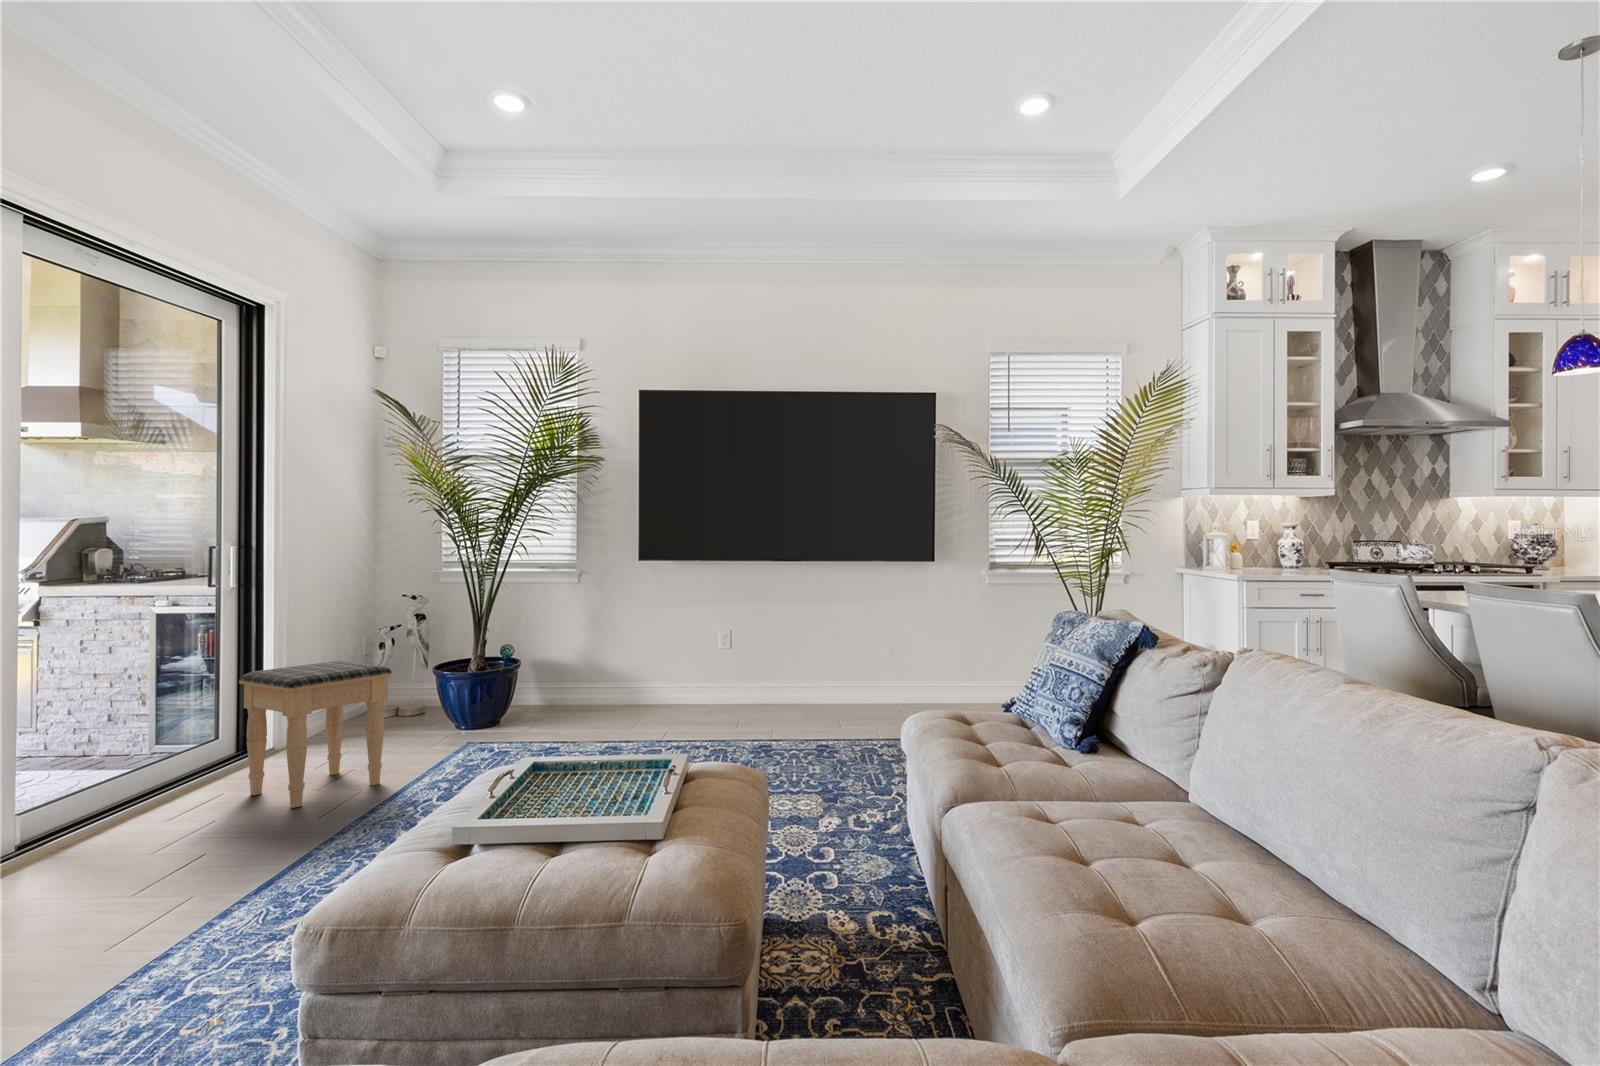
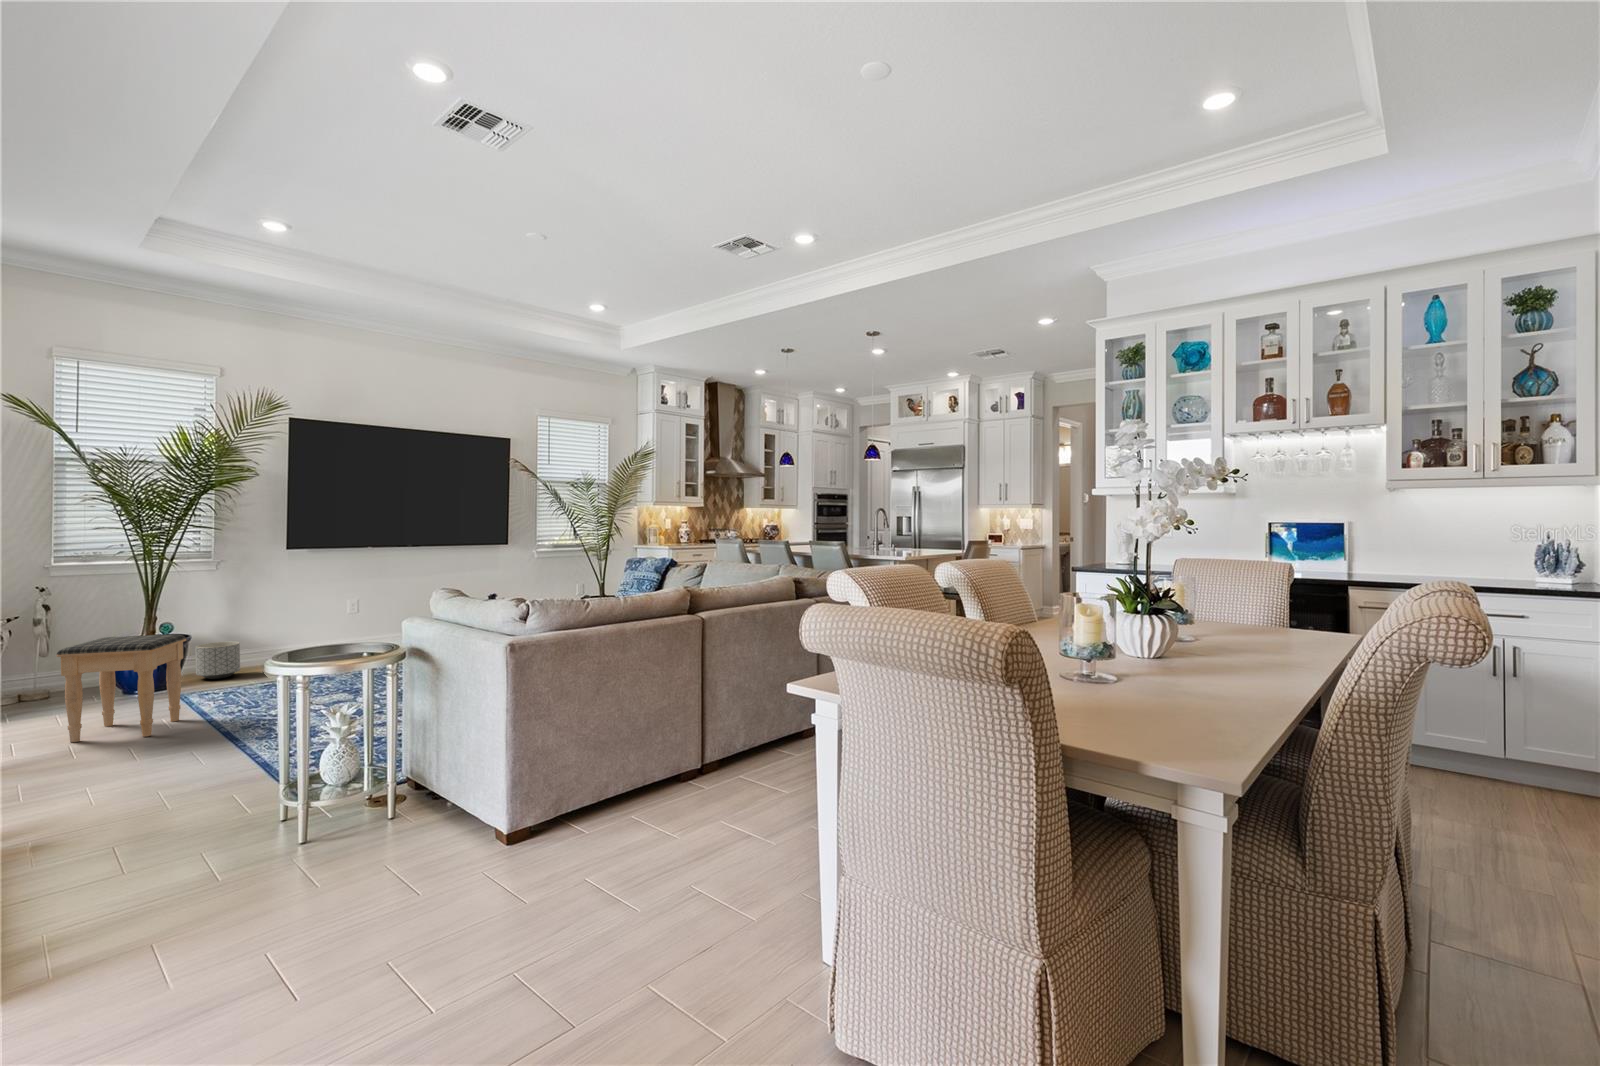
planter: none [537,673,582,719] -> present [195,641,240,679]

